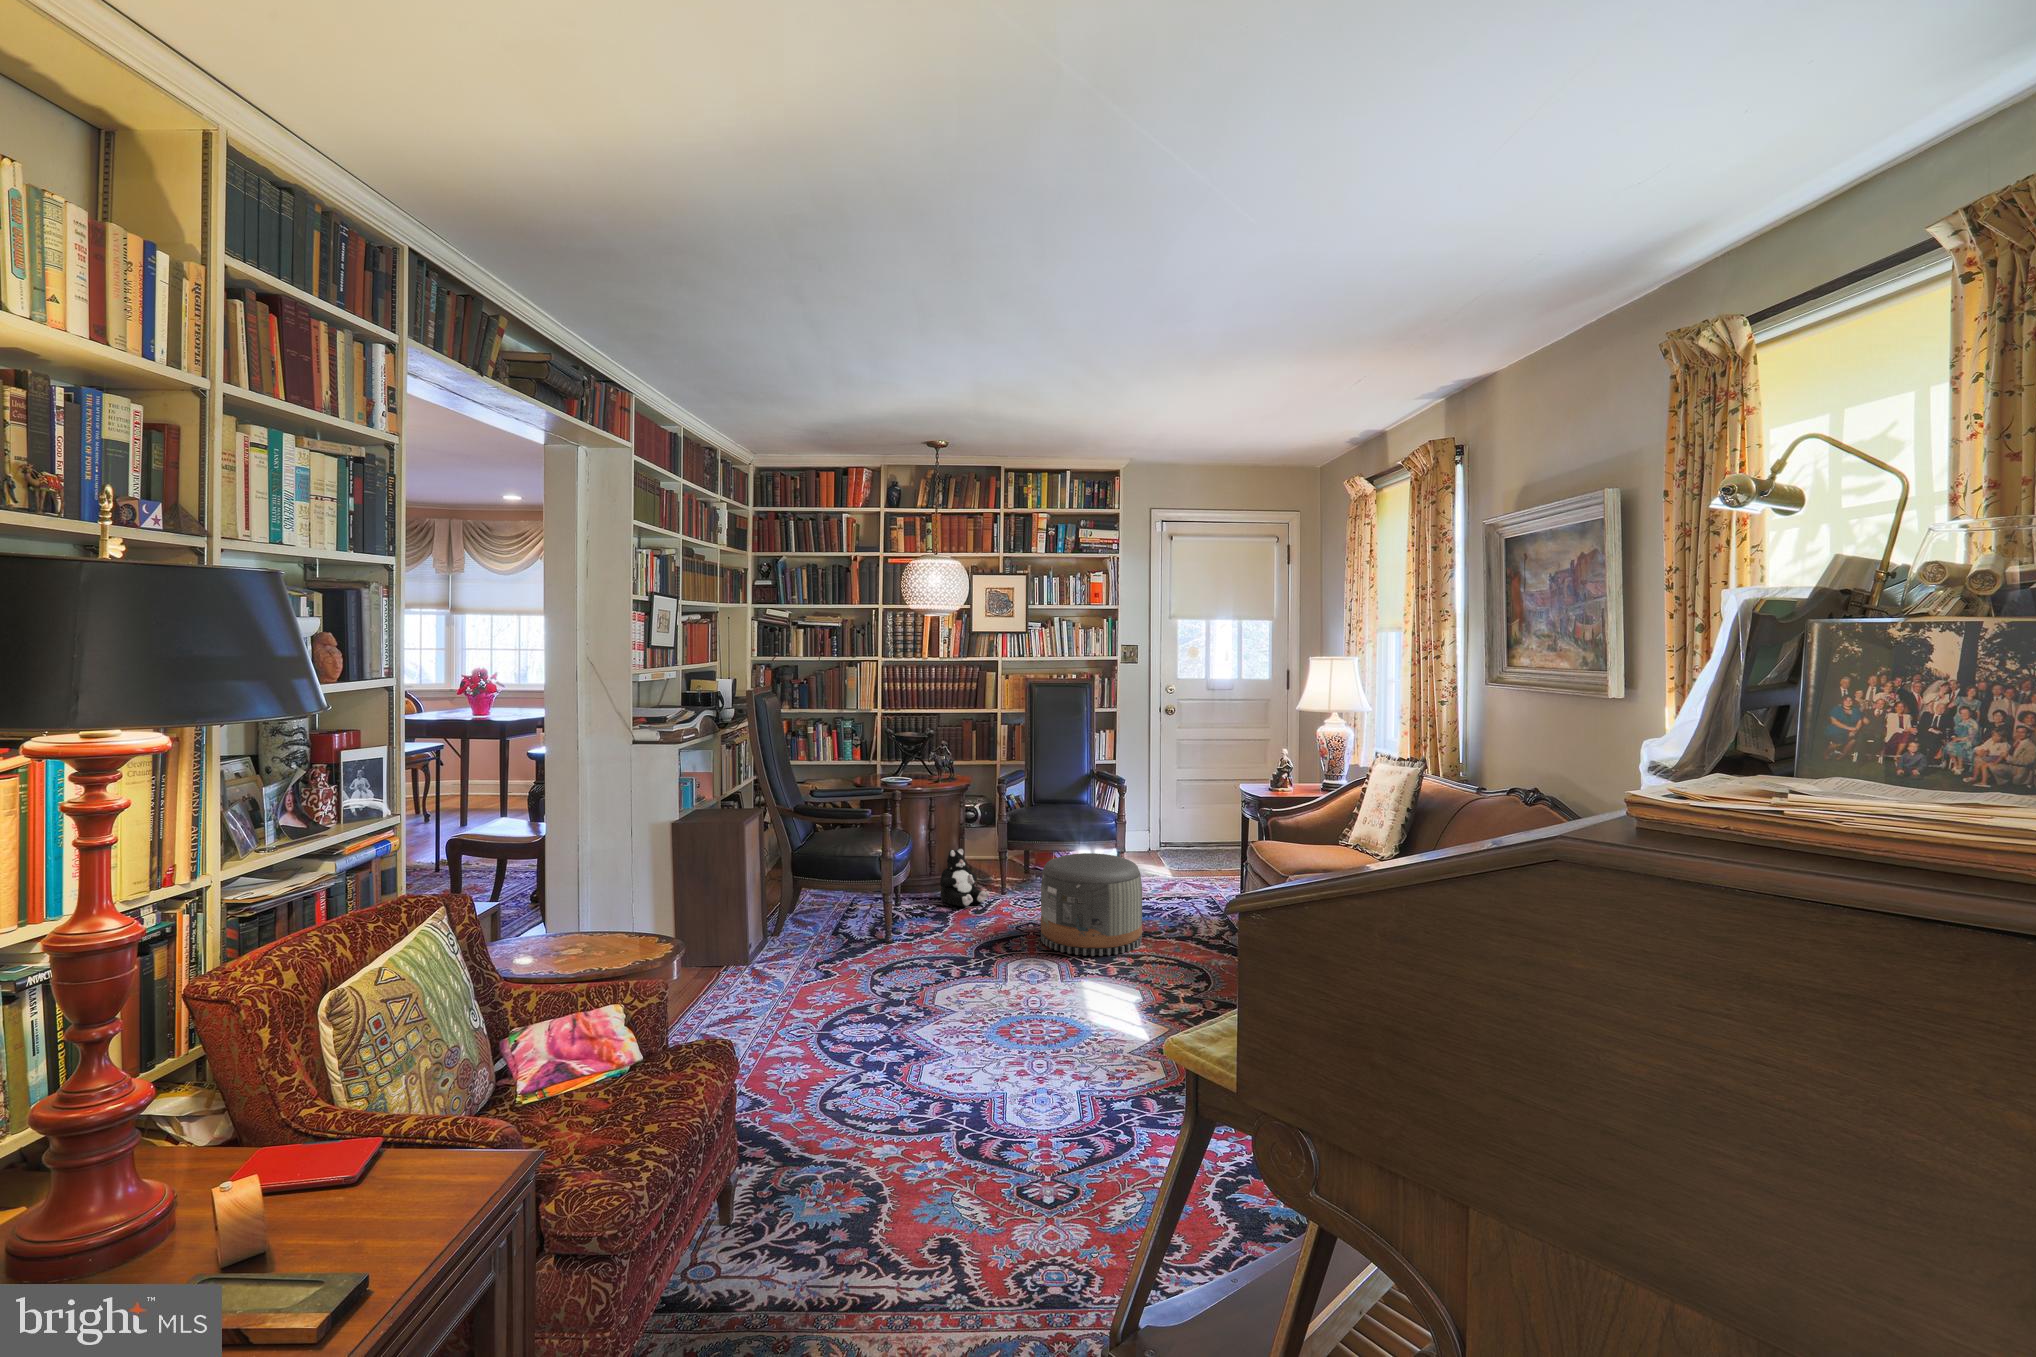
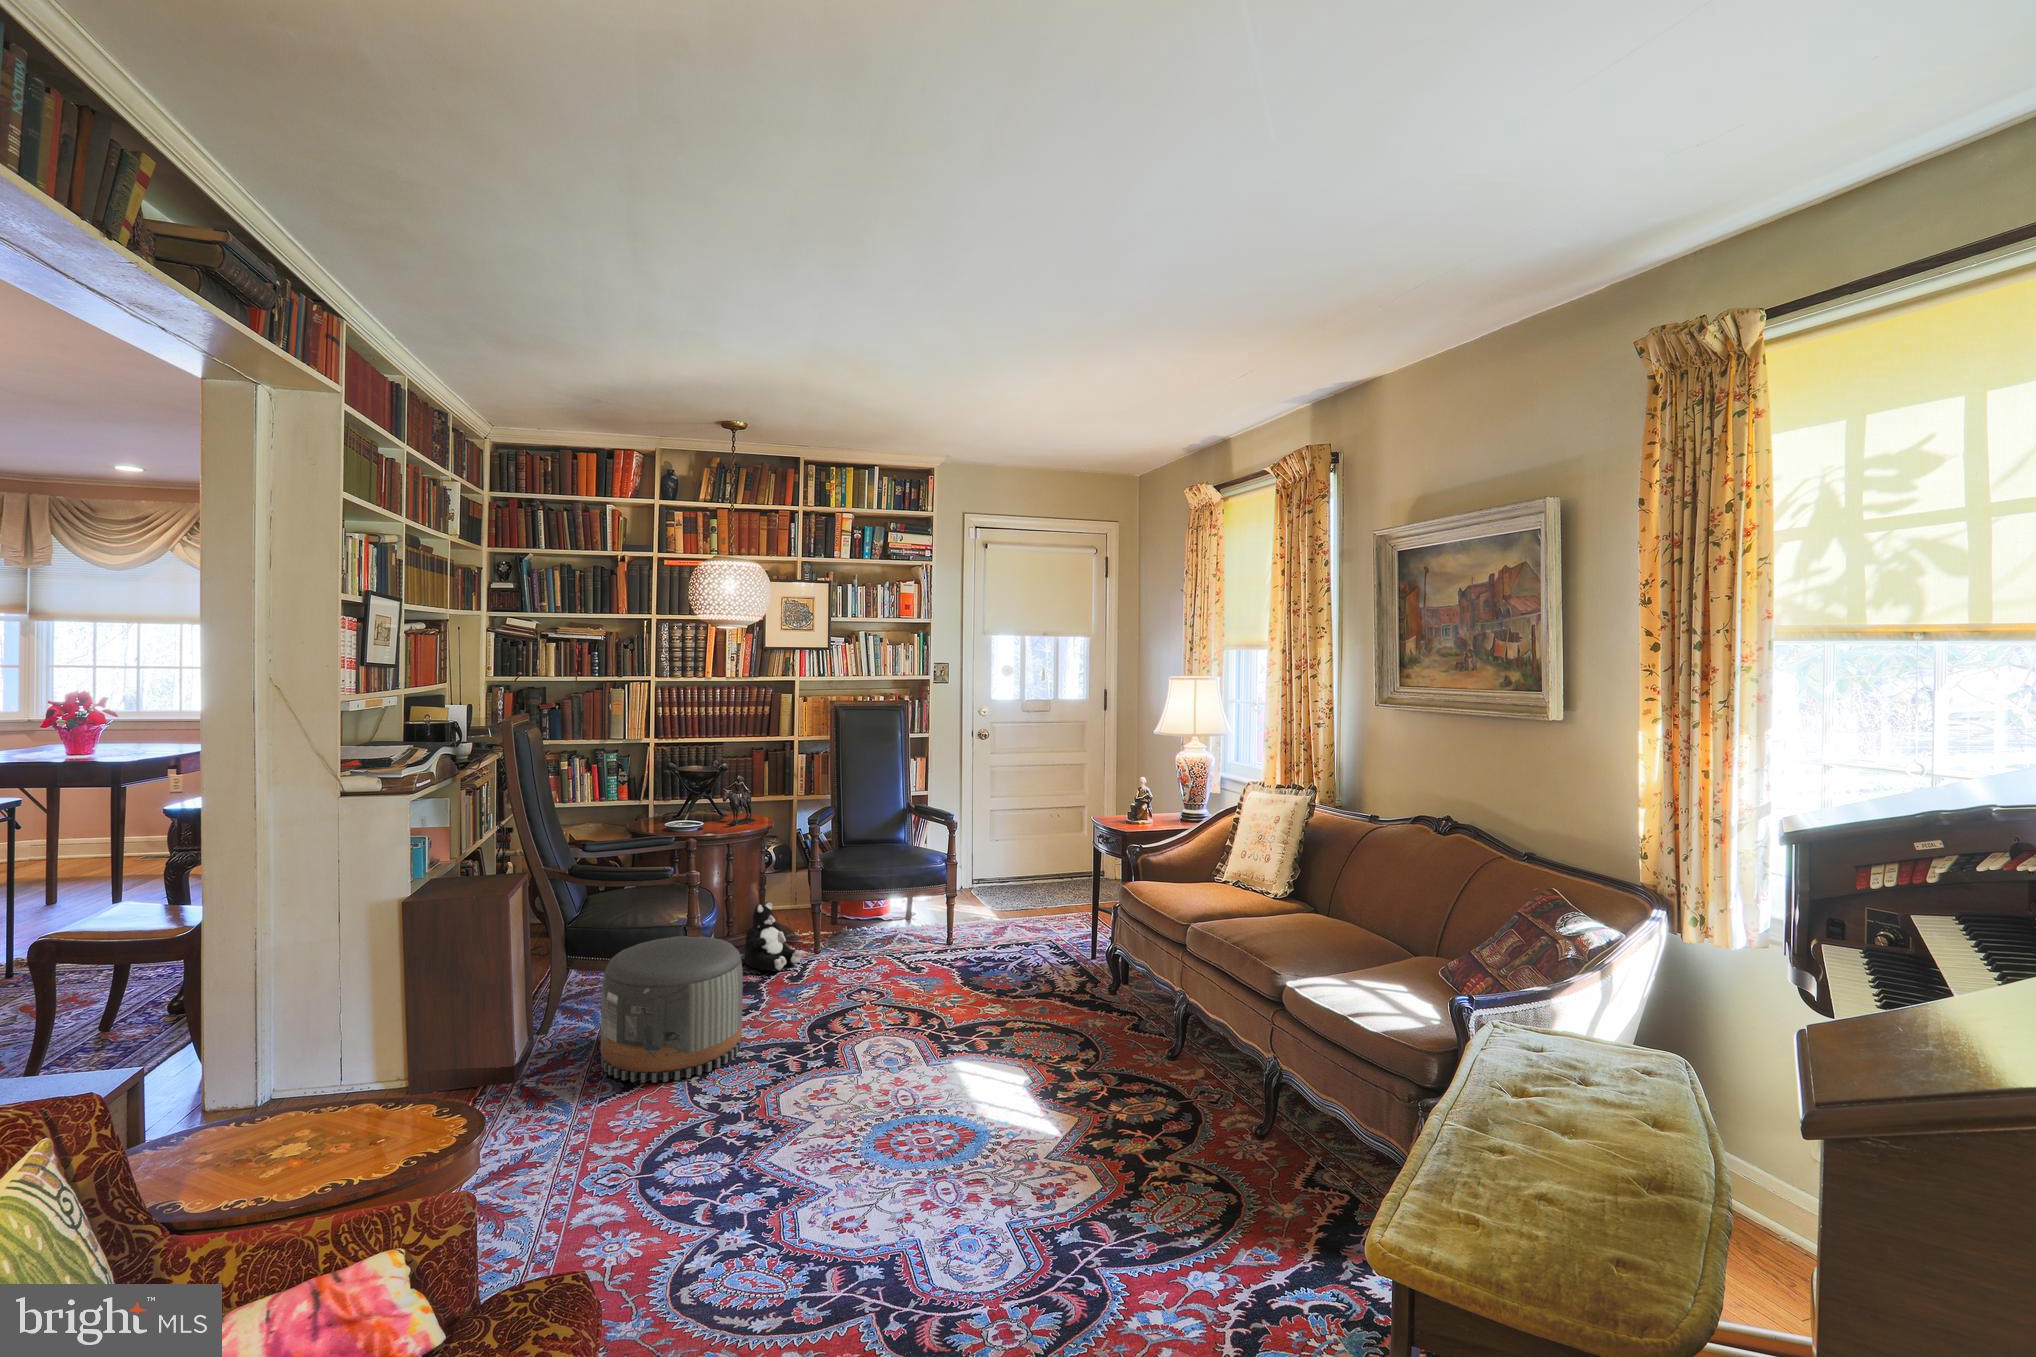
pouf: present [1041,853,1142,956] -> present [601,936,743,1083]

